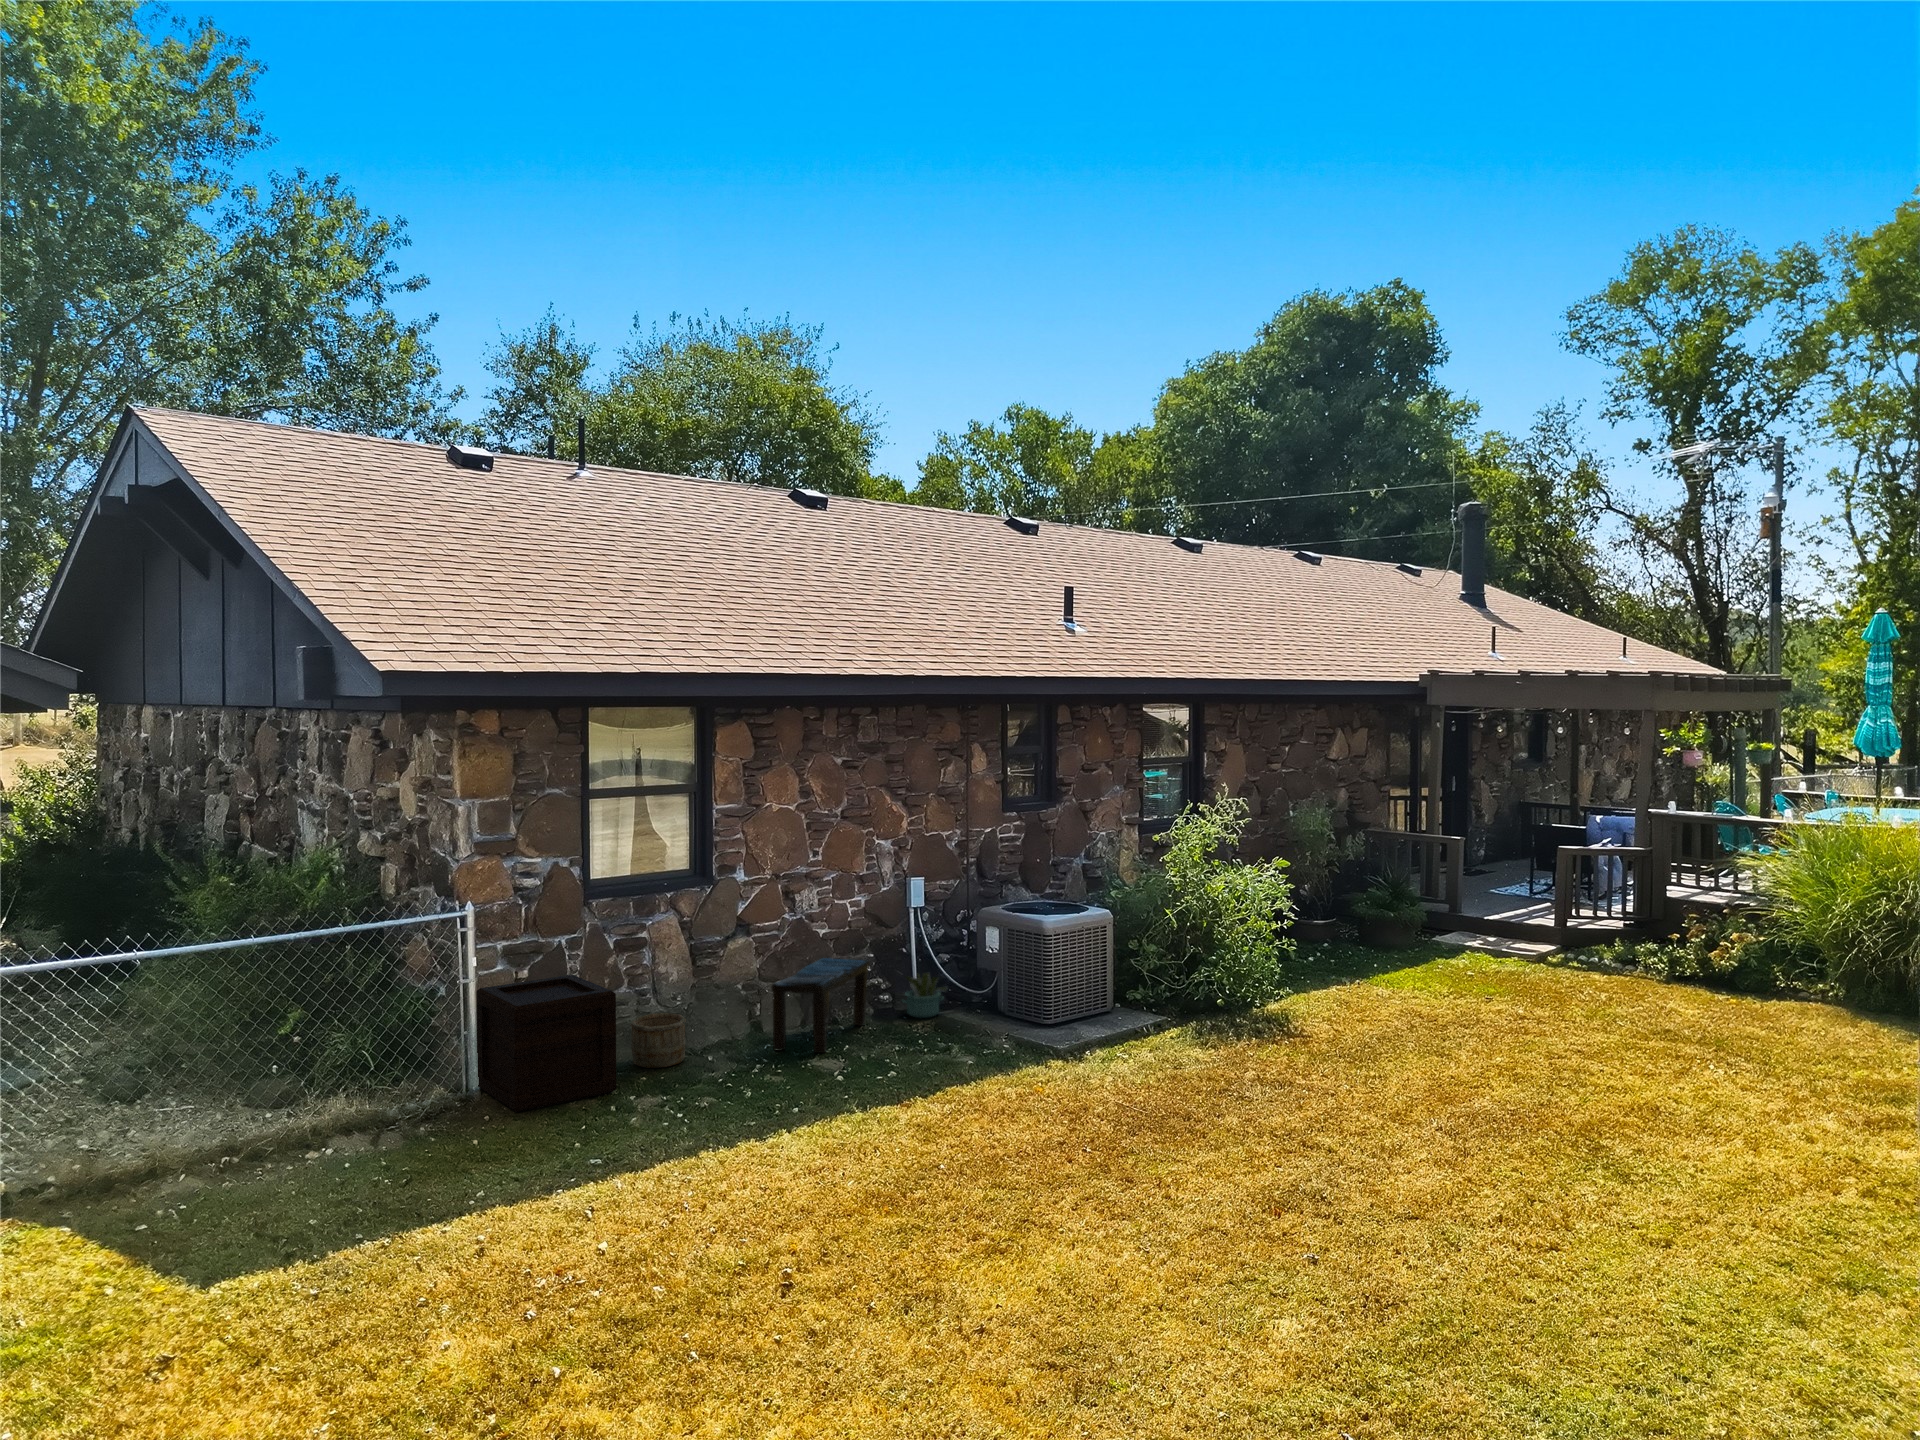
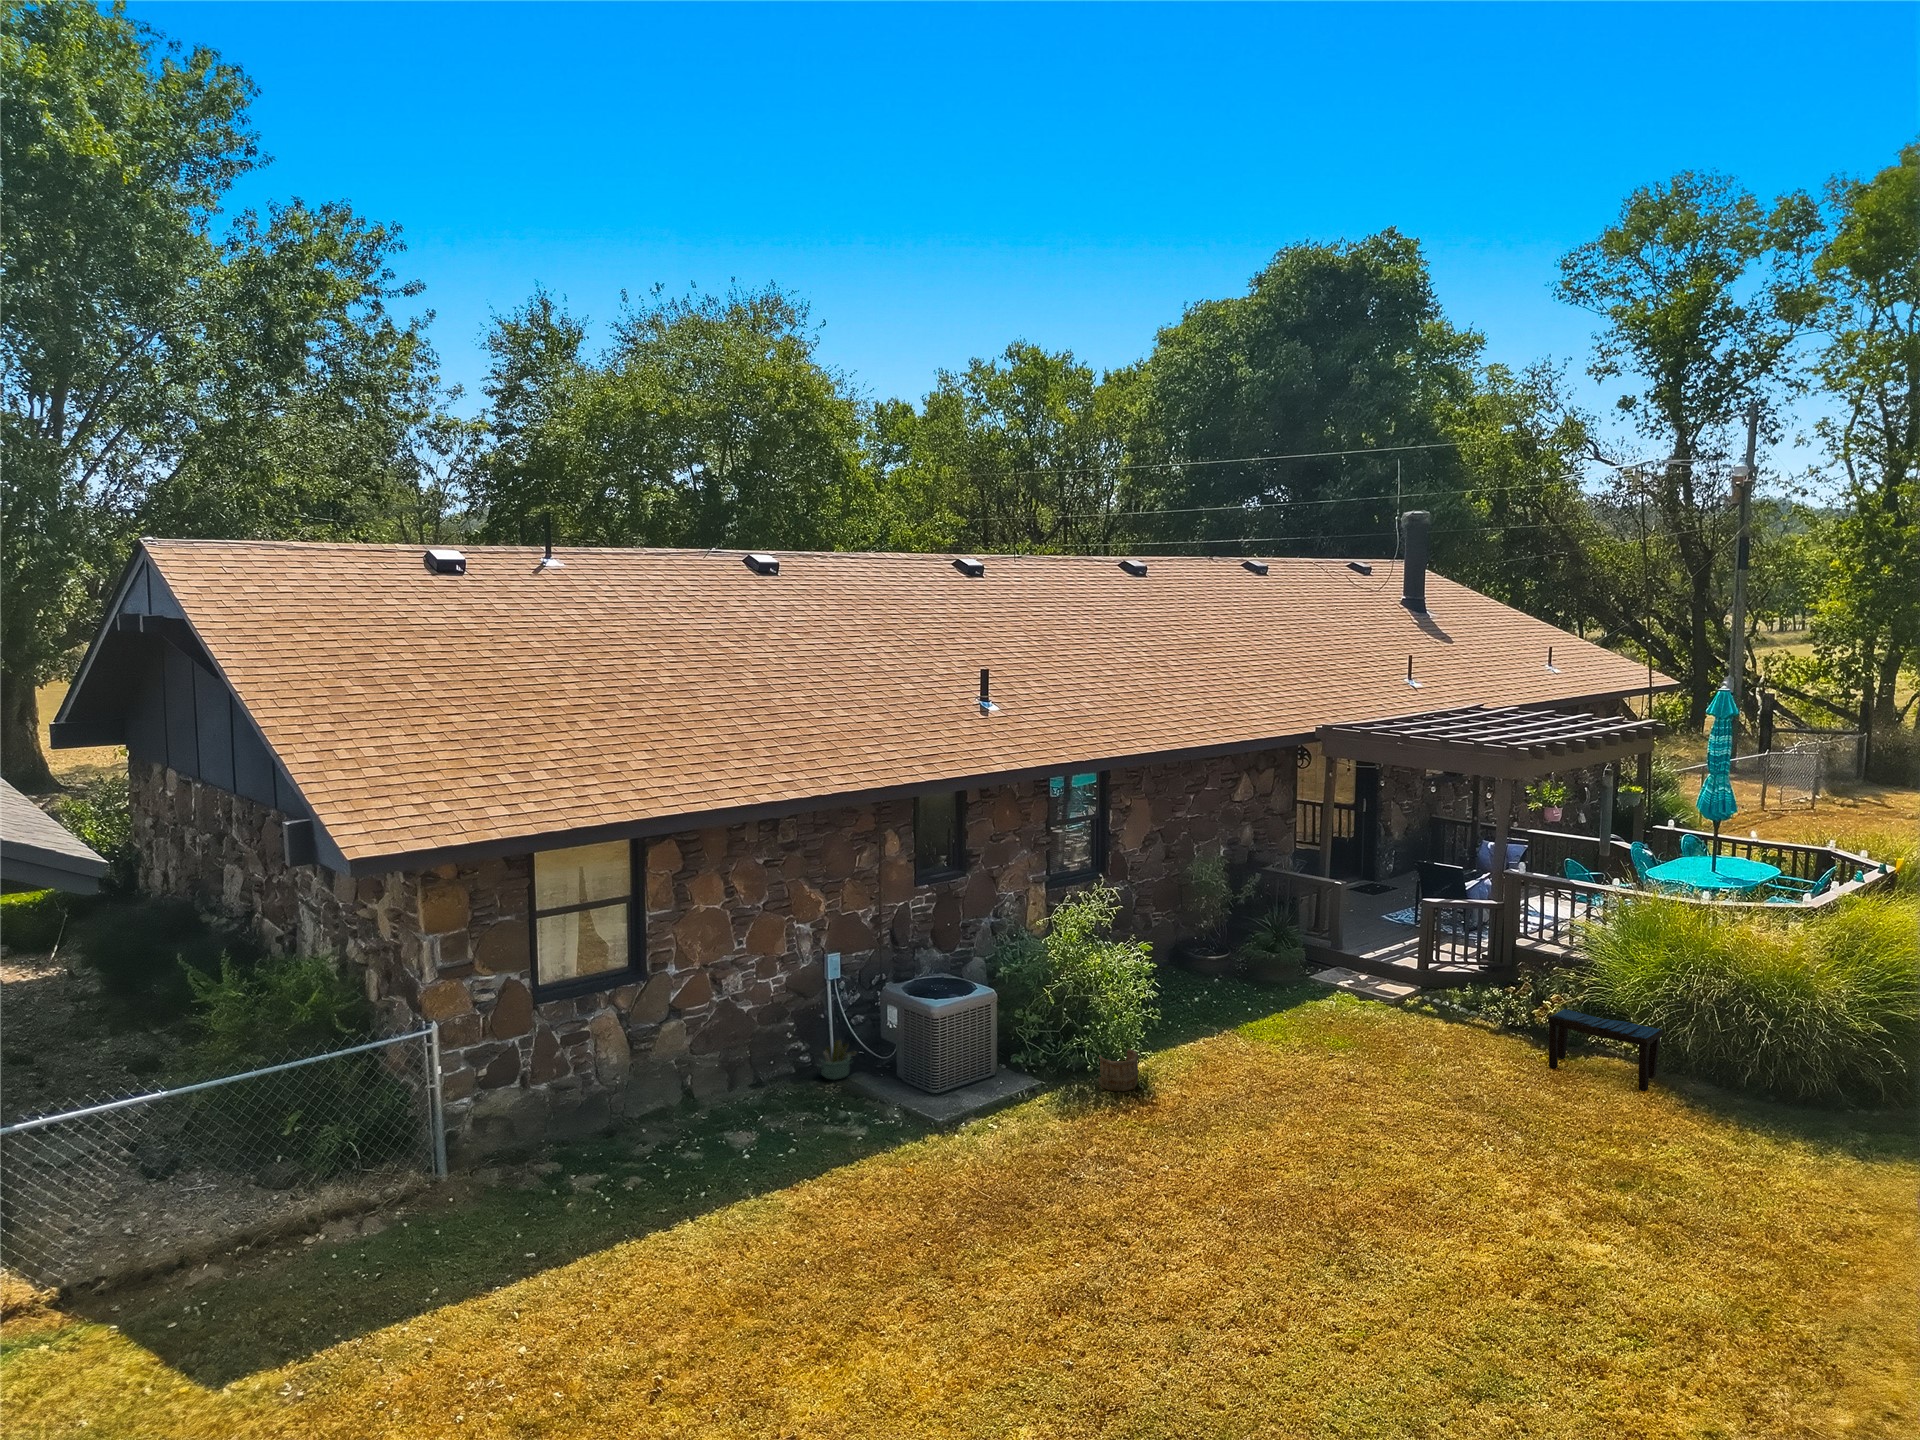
bench: present [771,958,869,1053] -> present [1548,1009,1663,1091]
wooden crate: present [476,975,616,1113] -> none [443,1070,560,1198]
wooden bucket: present [630,1013,686,1068] -> present [1098,1049,1139,1091]

